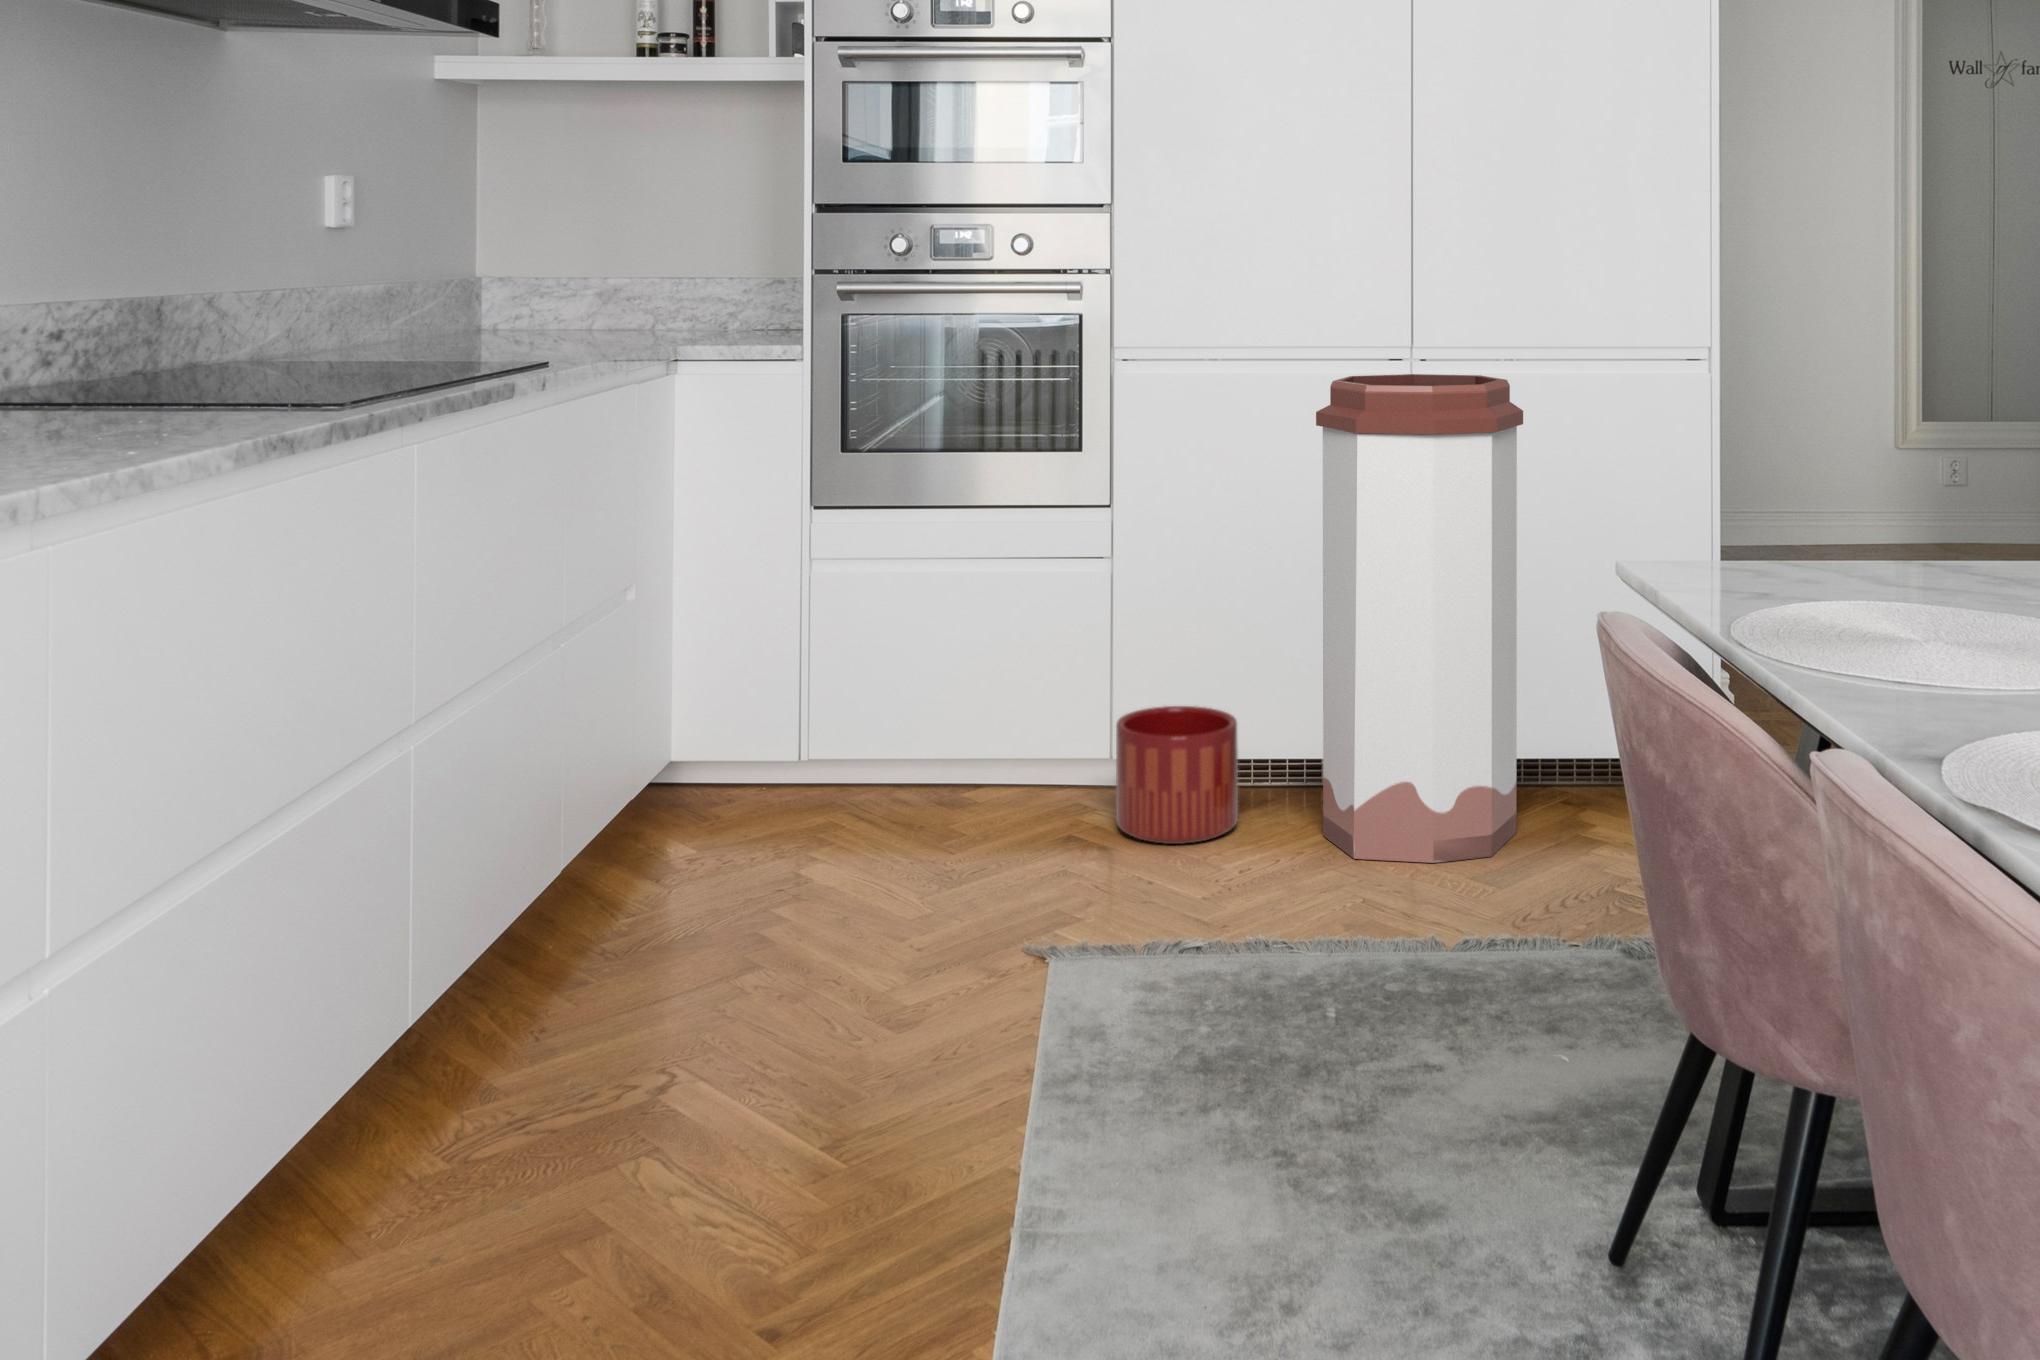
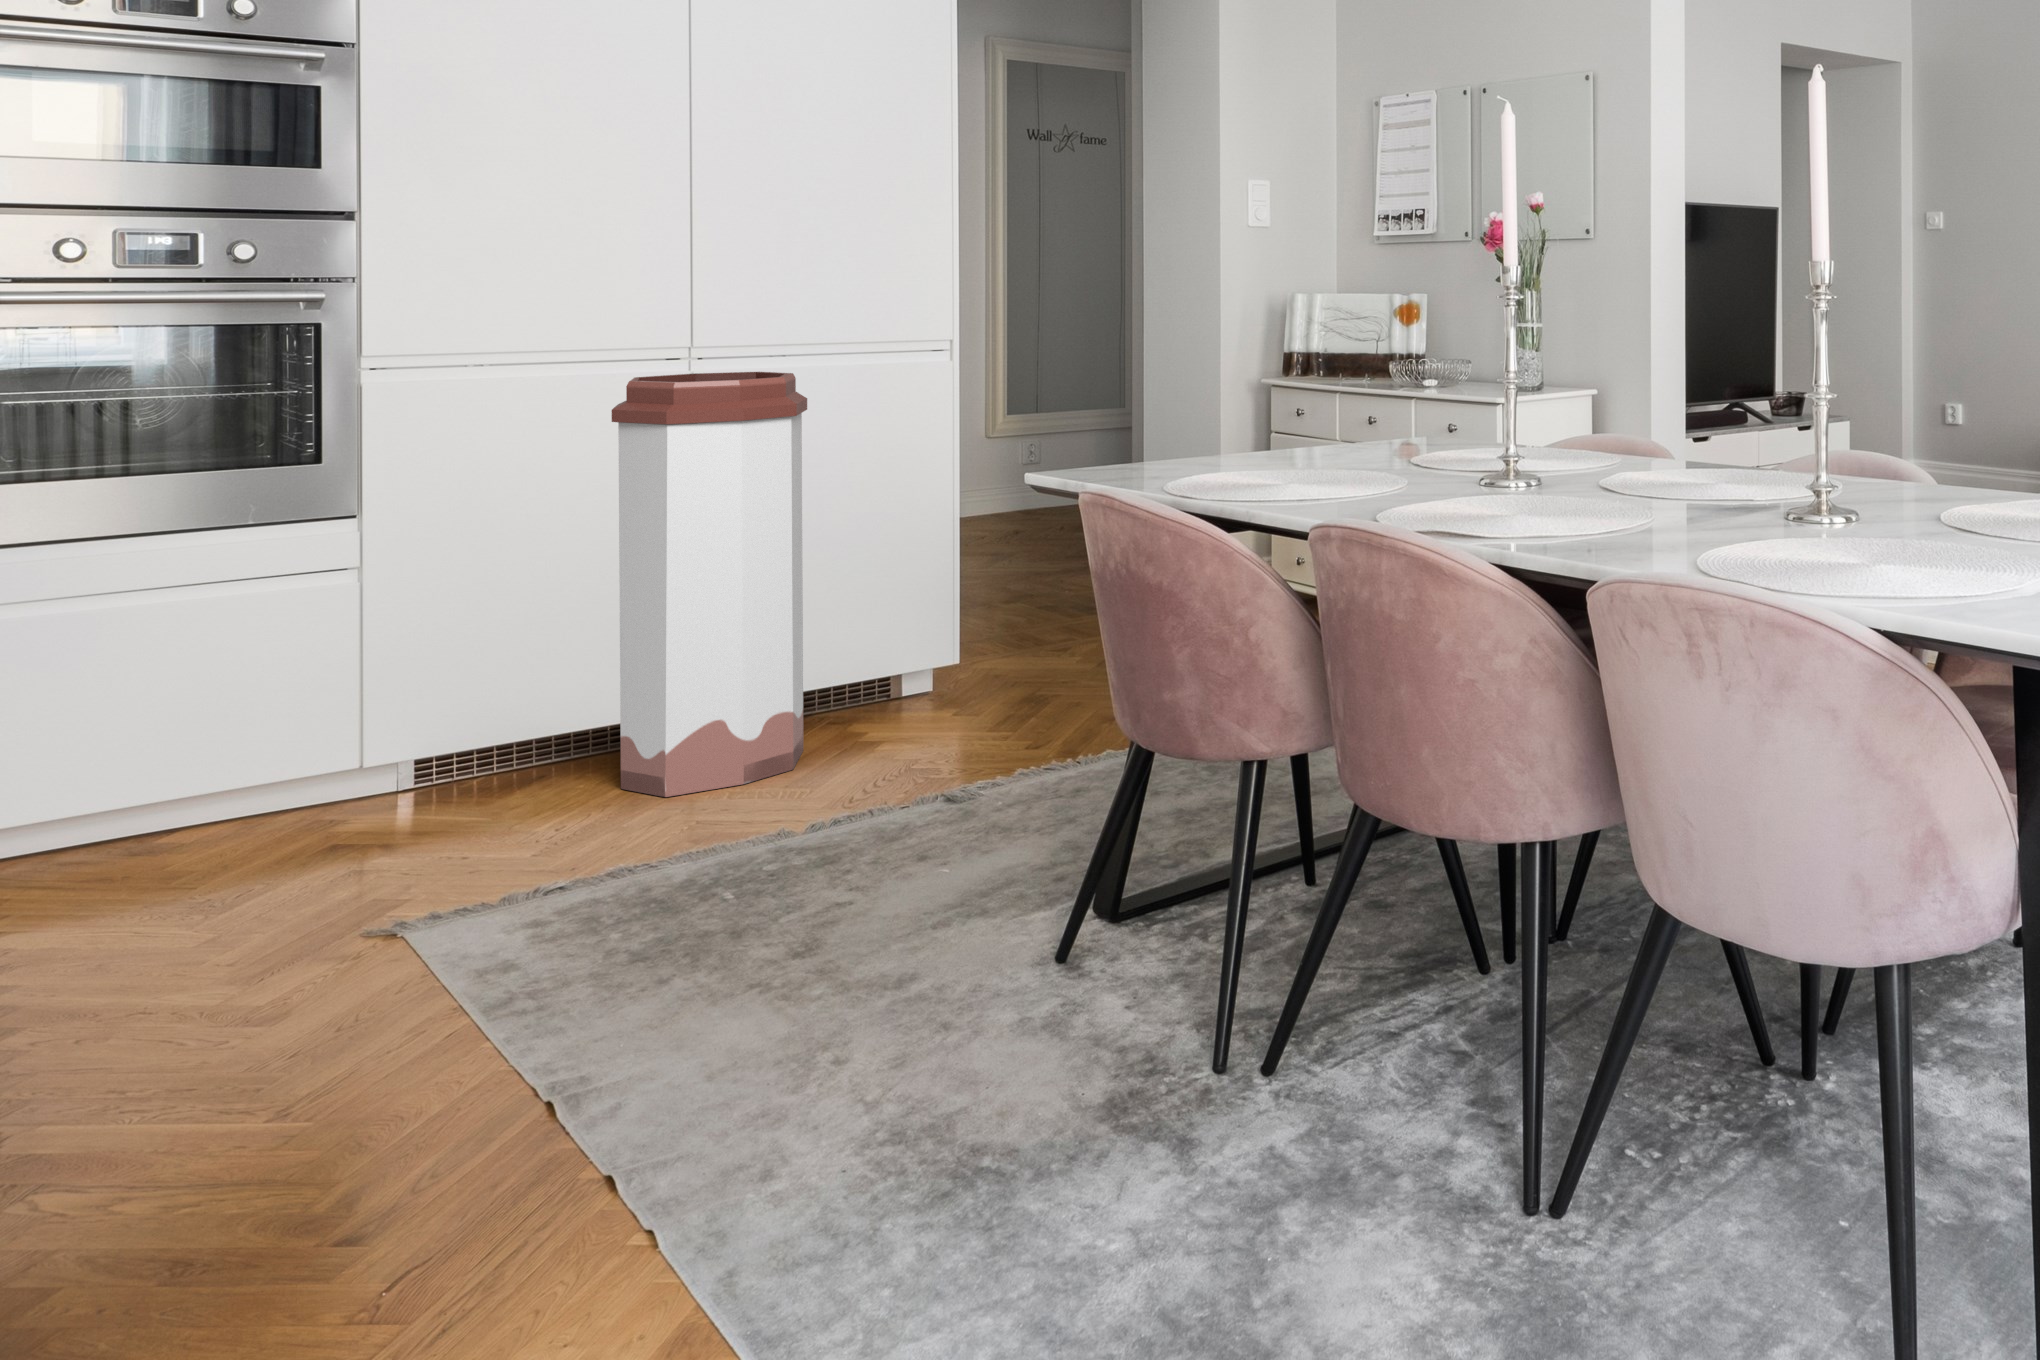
planter: present [1116,706,1238,844] -> none [382,698,524,831]

